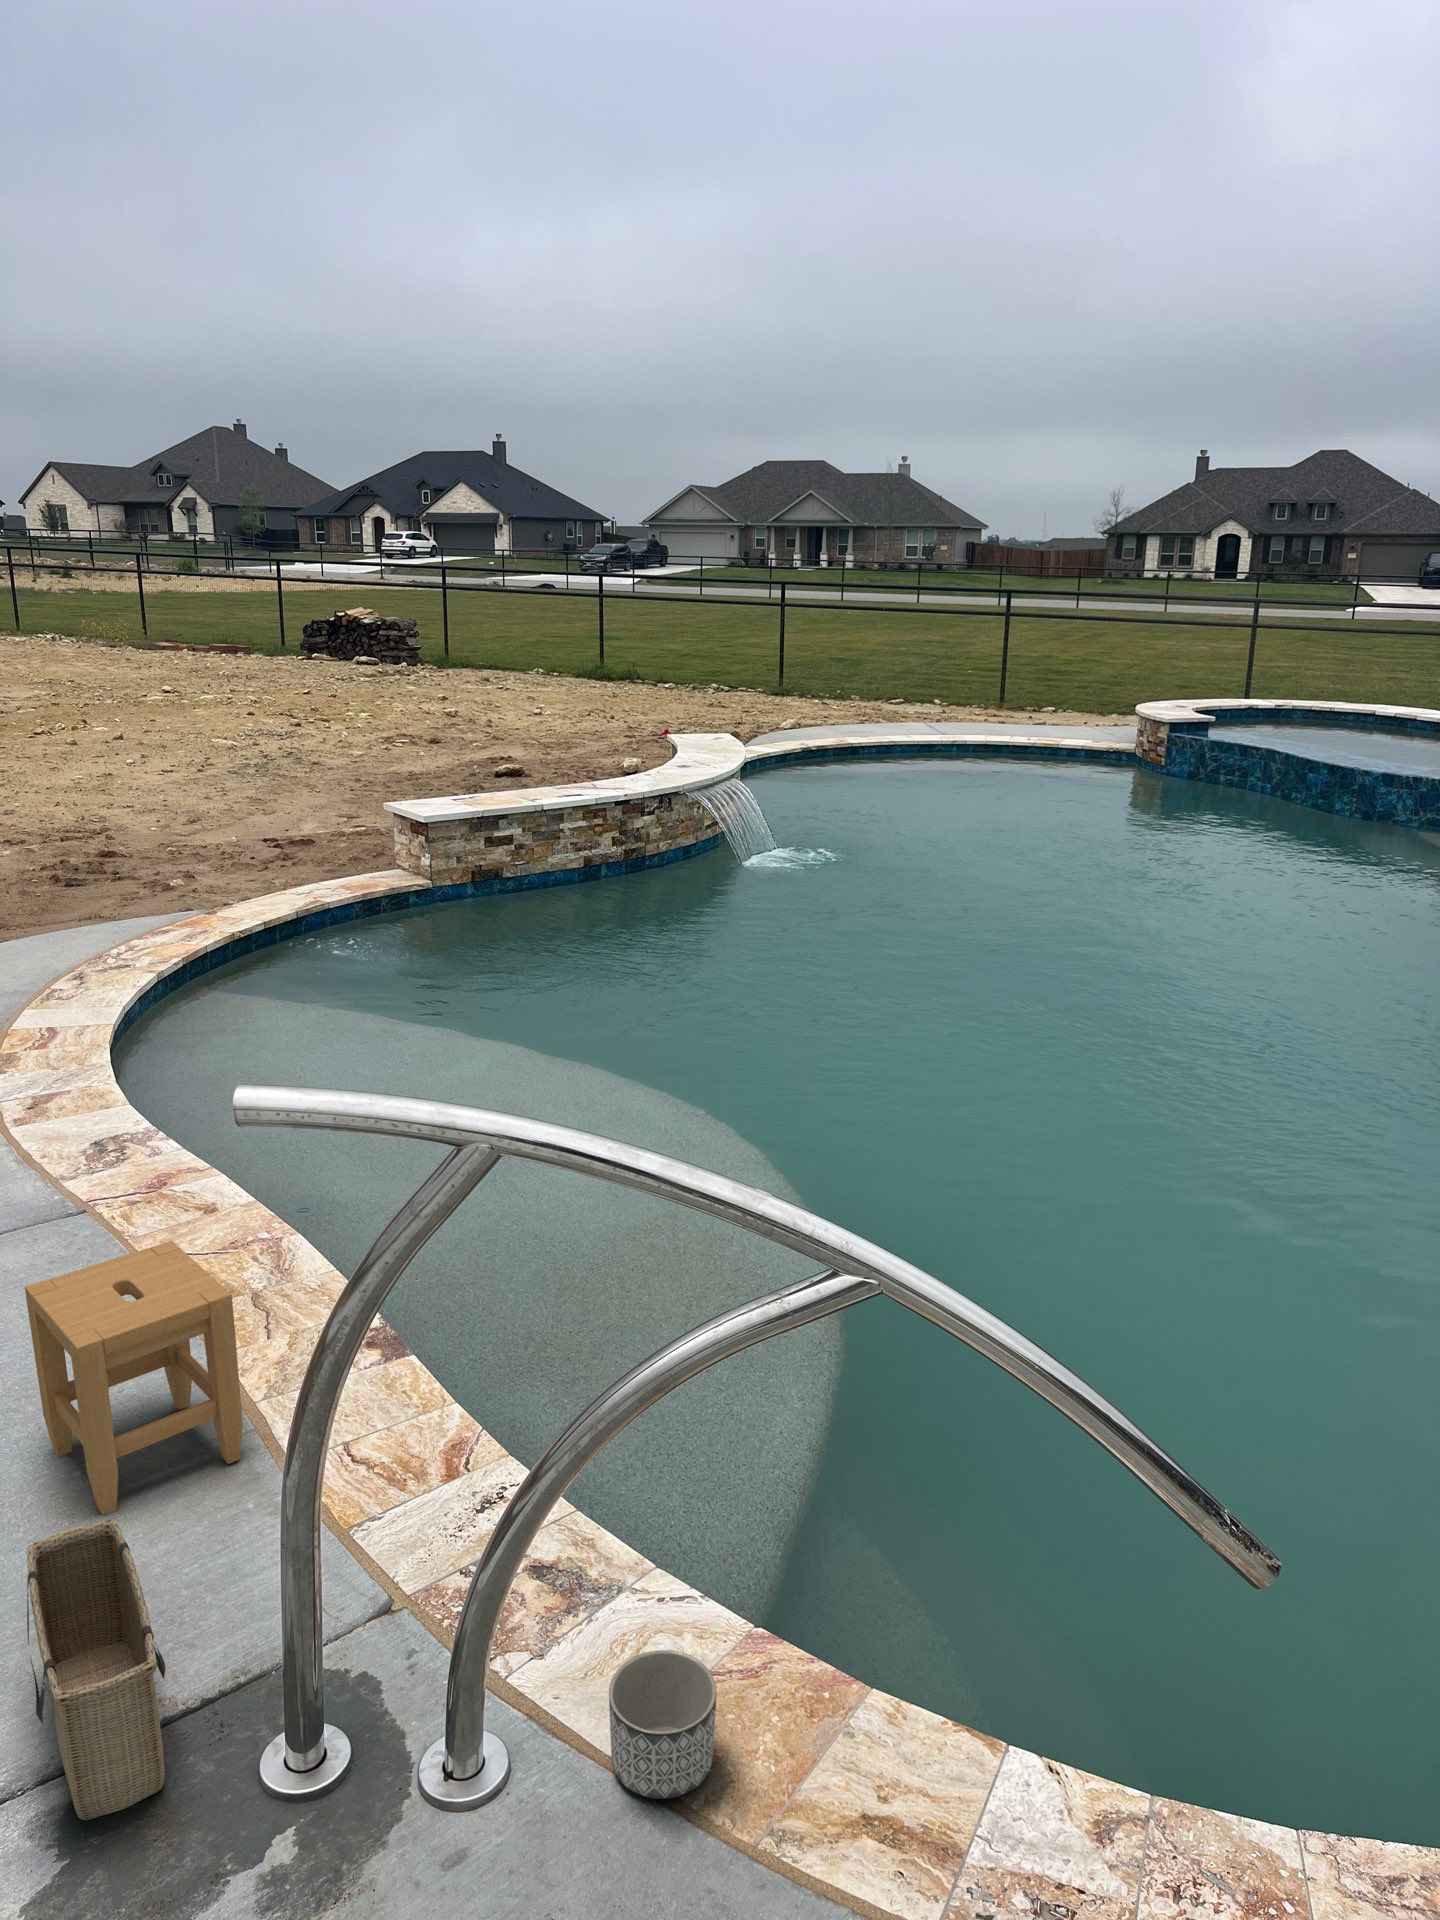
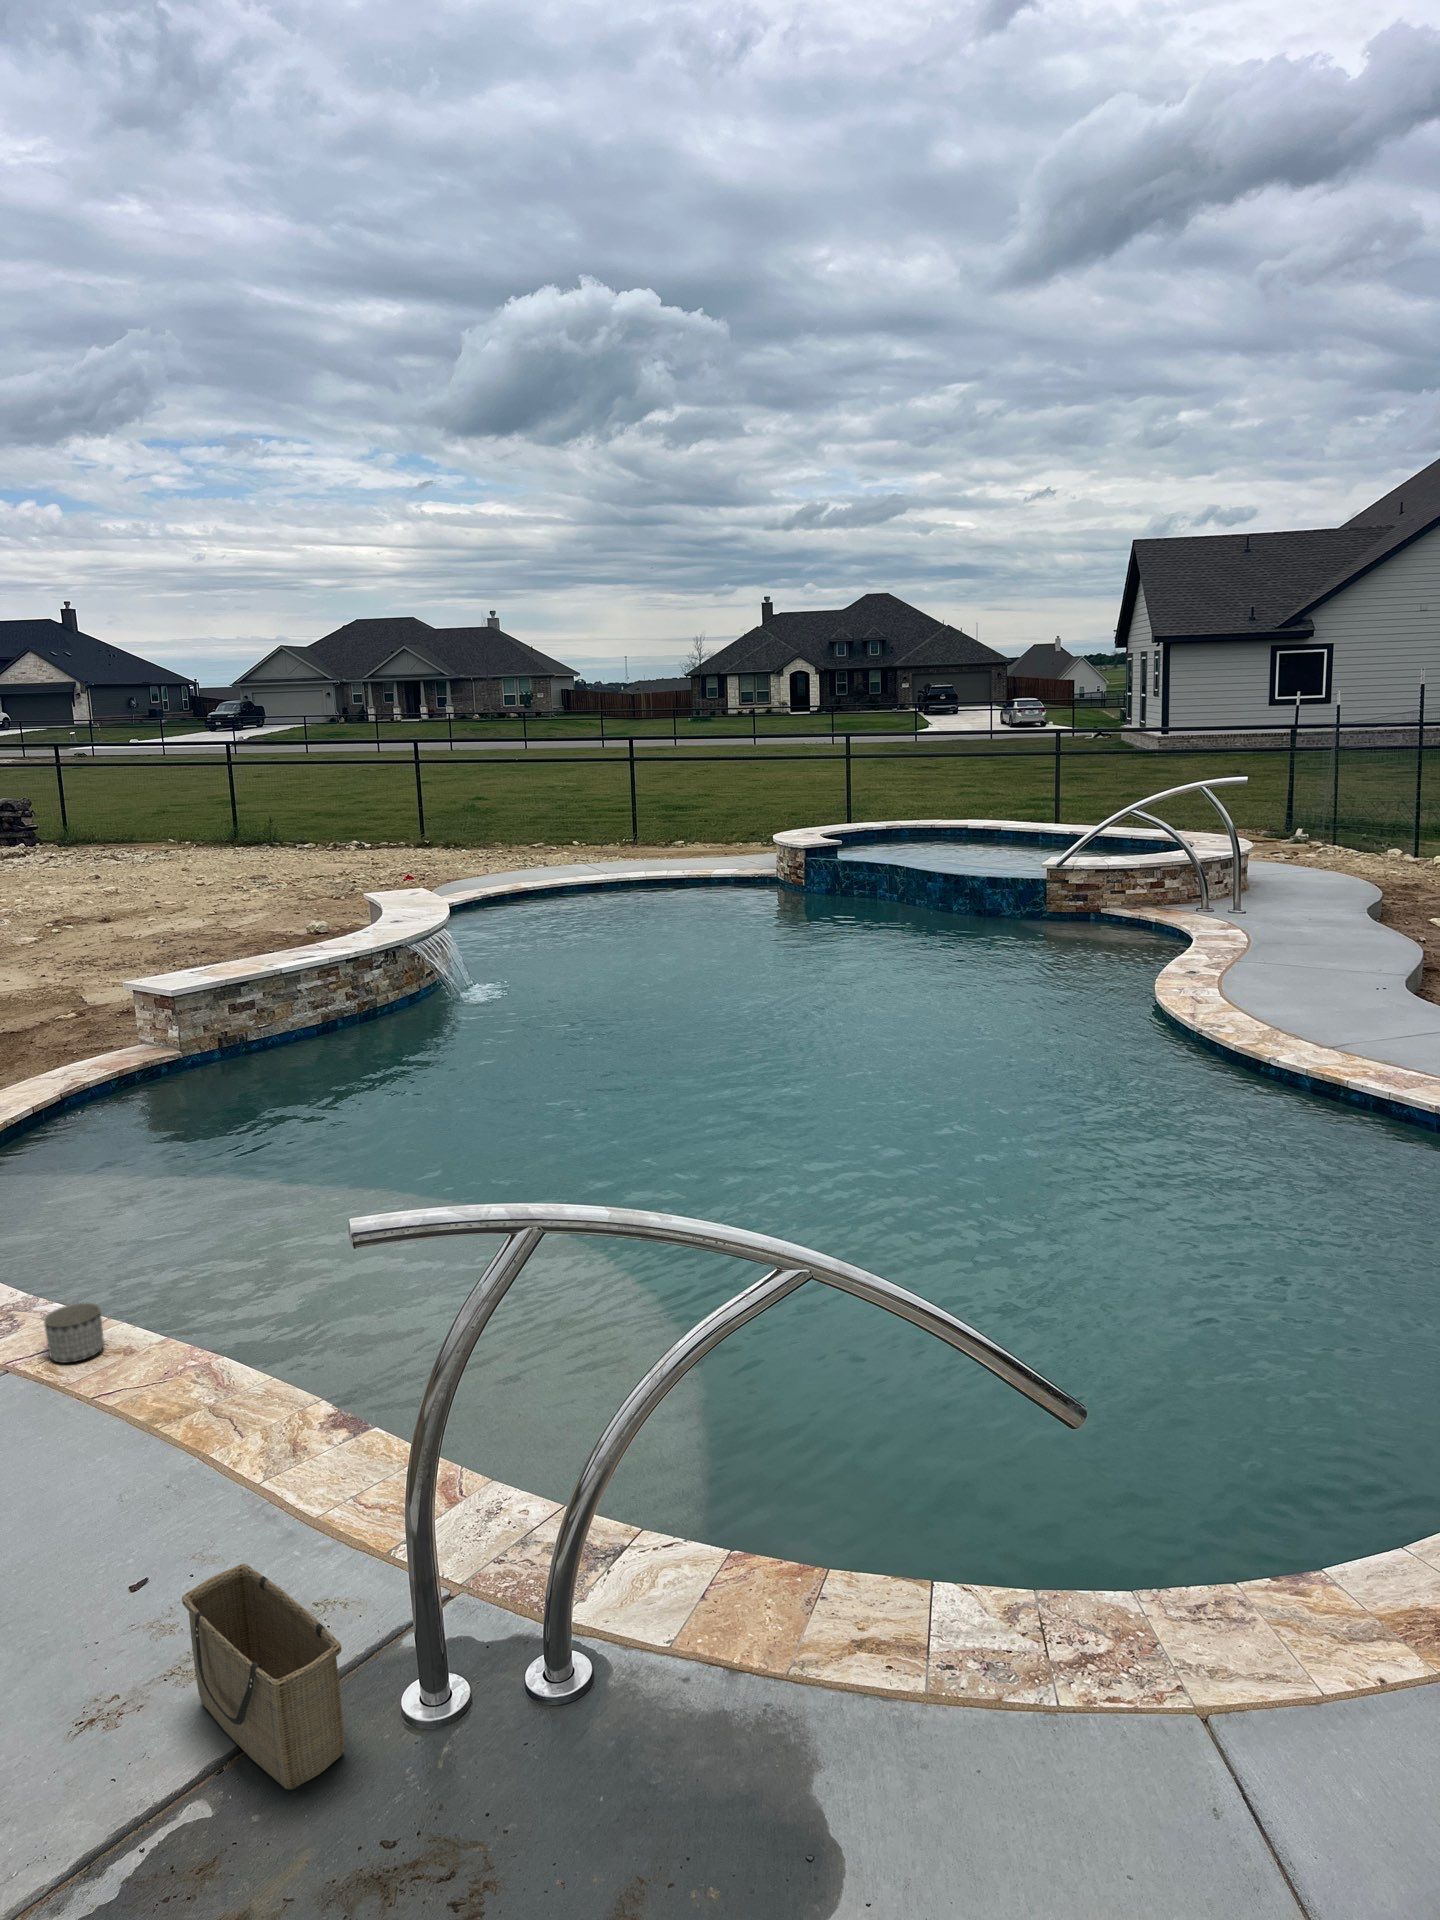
stool: present [25,1241,243,1515] -> none [73,1356,271,1594]
planter: present [609,1650,717,1799] -> present [44,1303,104,1363]

